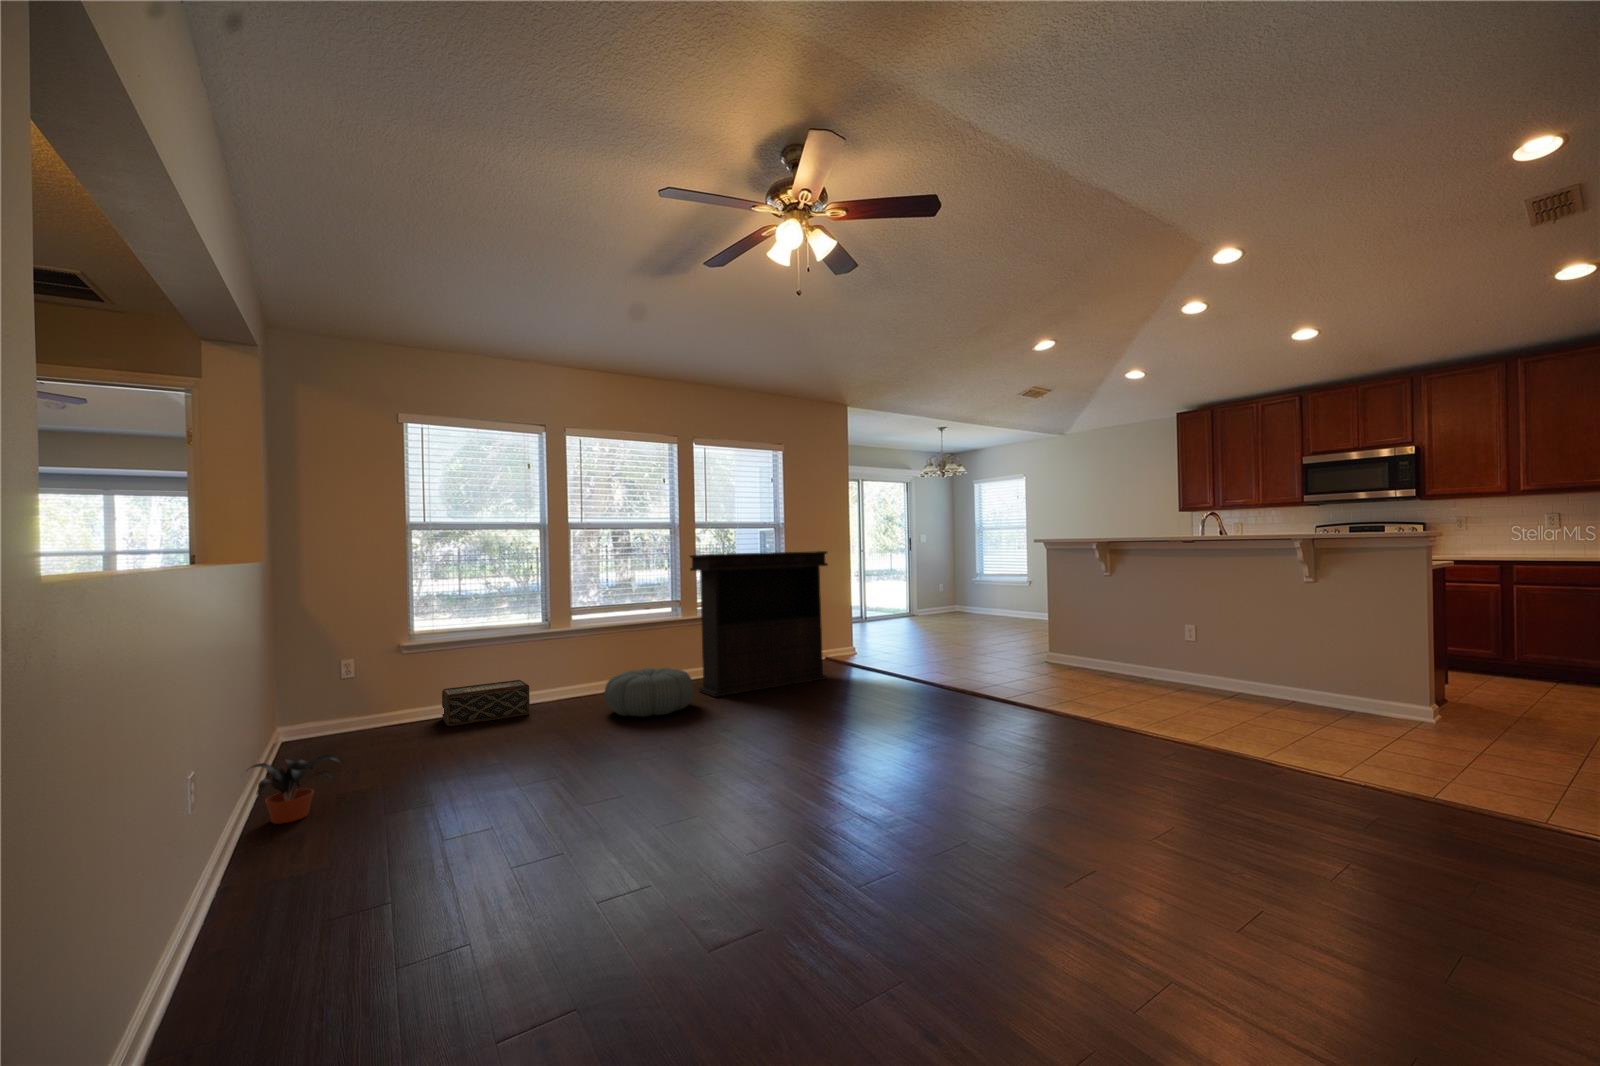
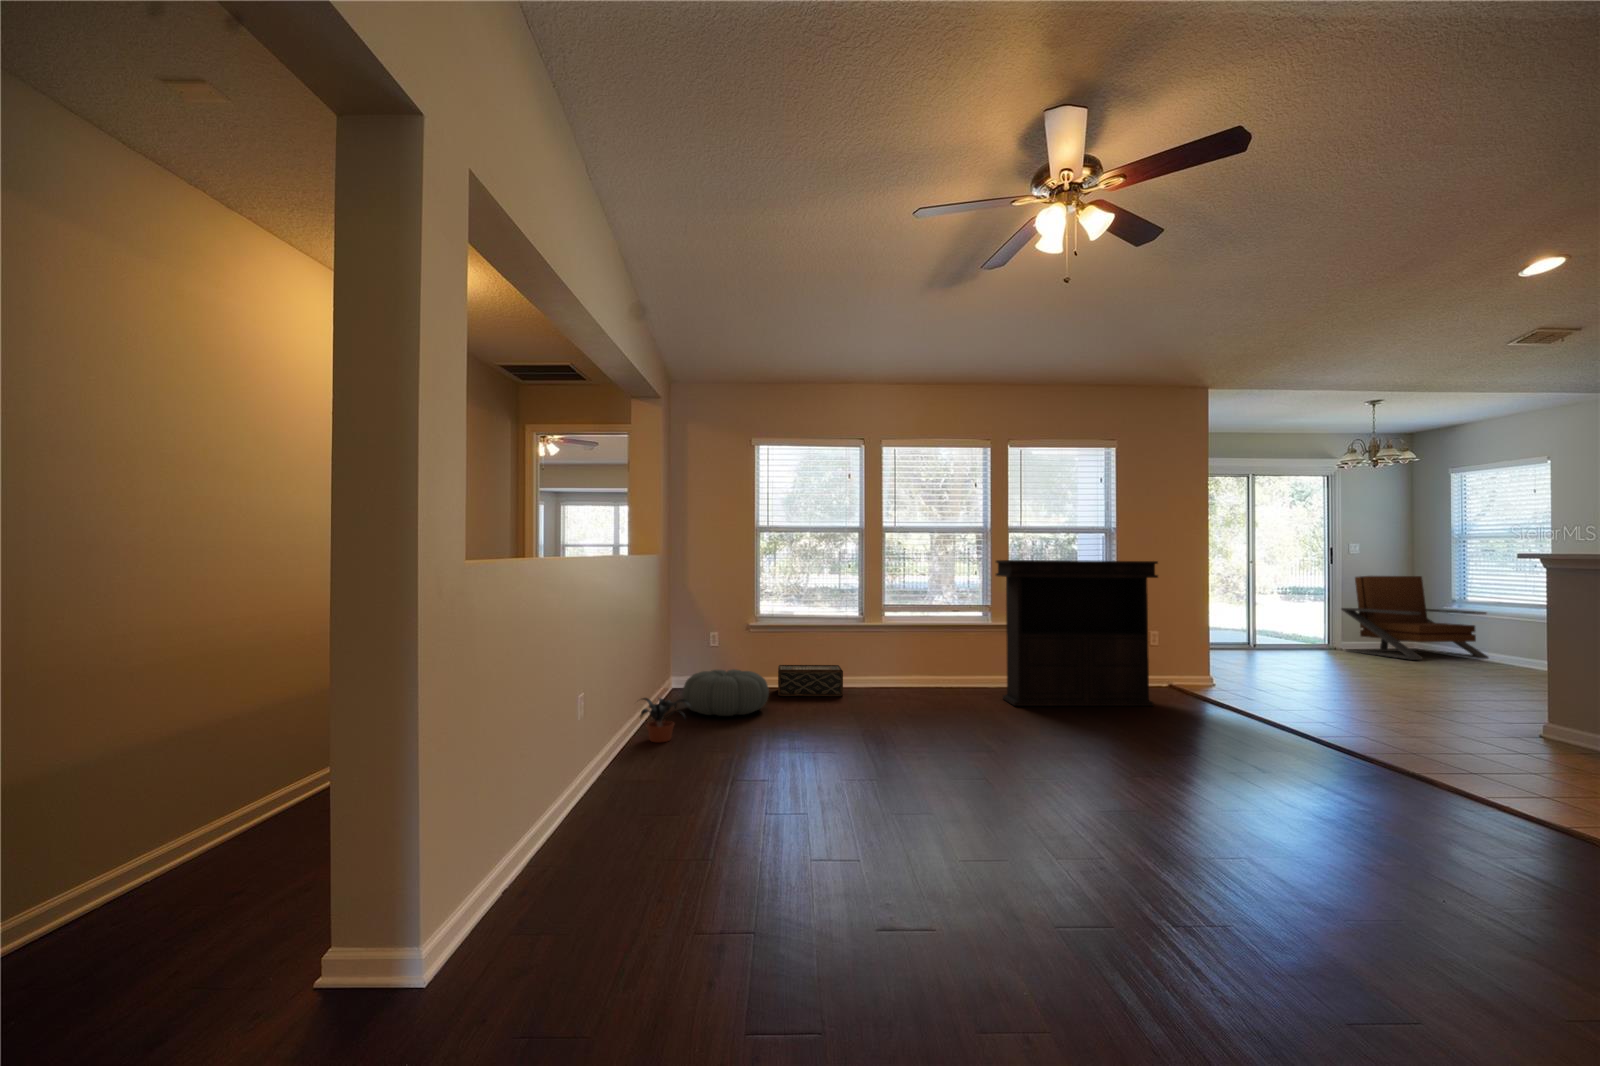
lounge chair: none [917,558,999,619] -> present [1342,576,1488,660]
pouf: present [604,668,694,717] -> present [683,669,769,716]

